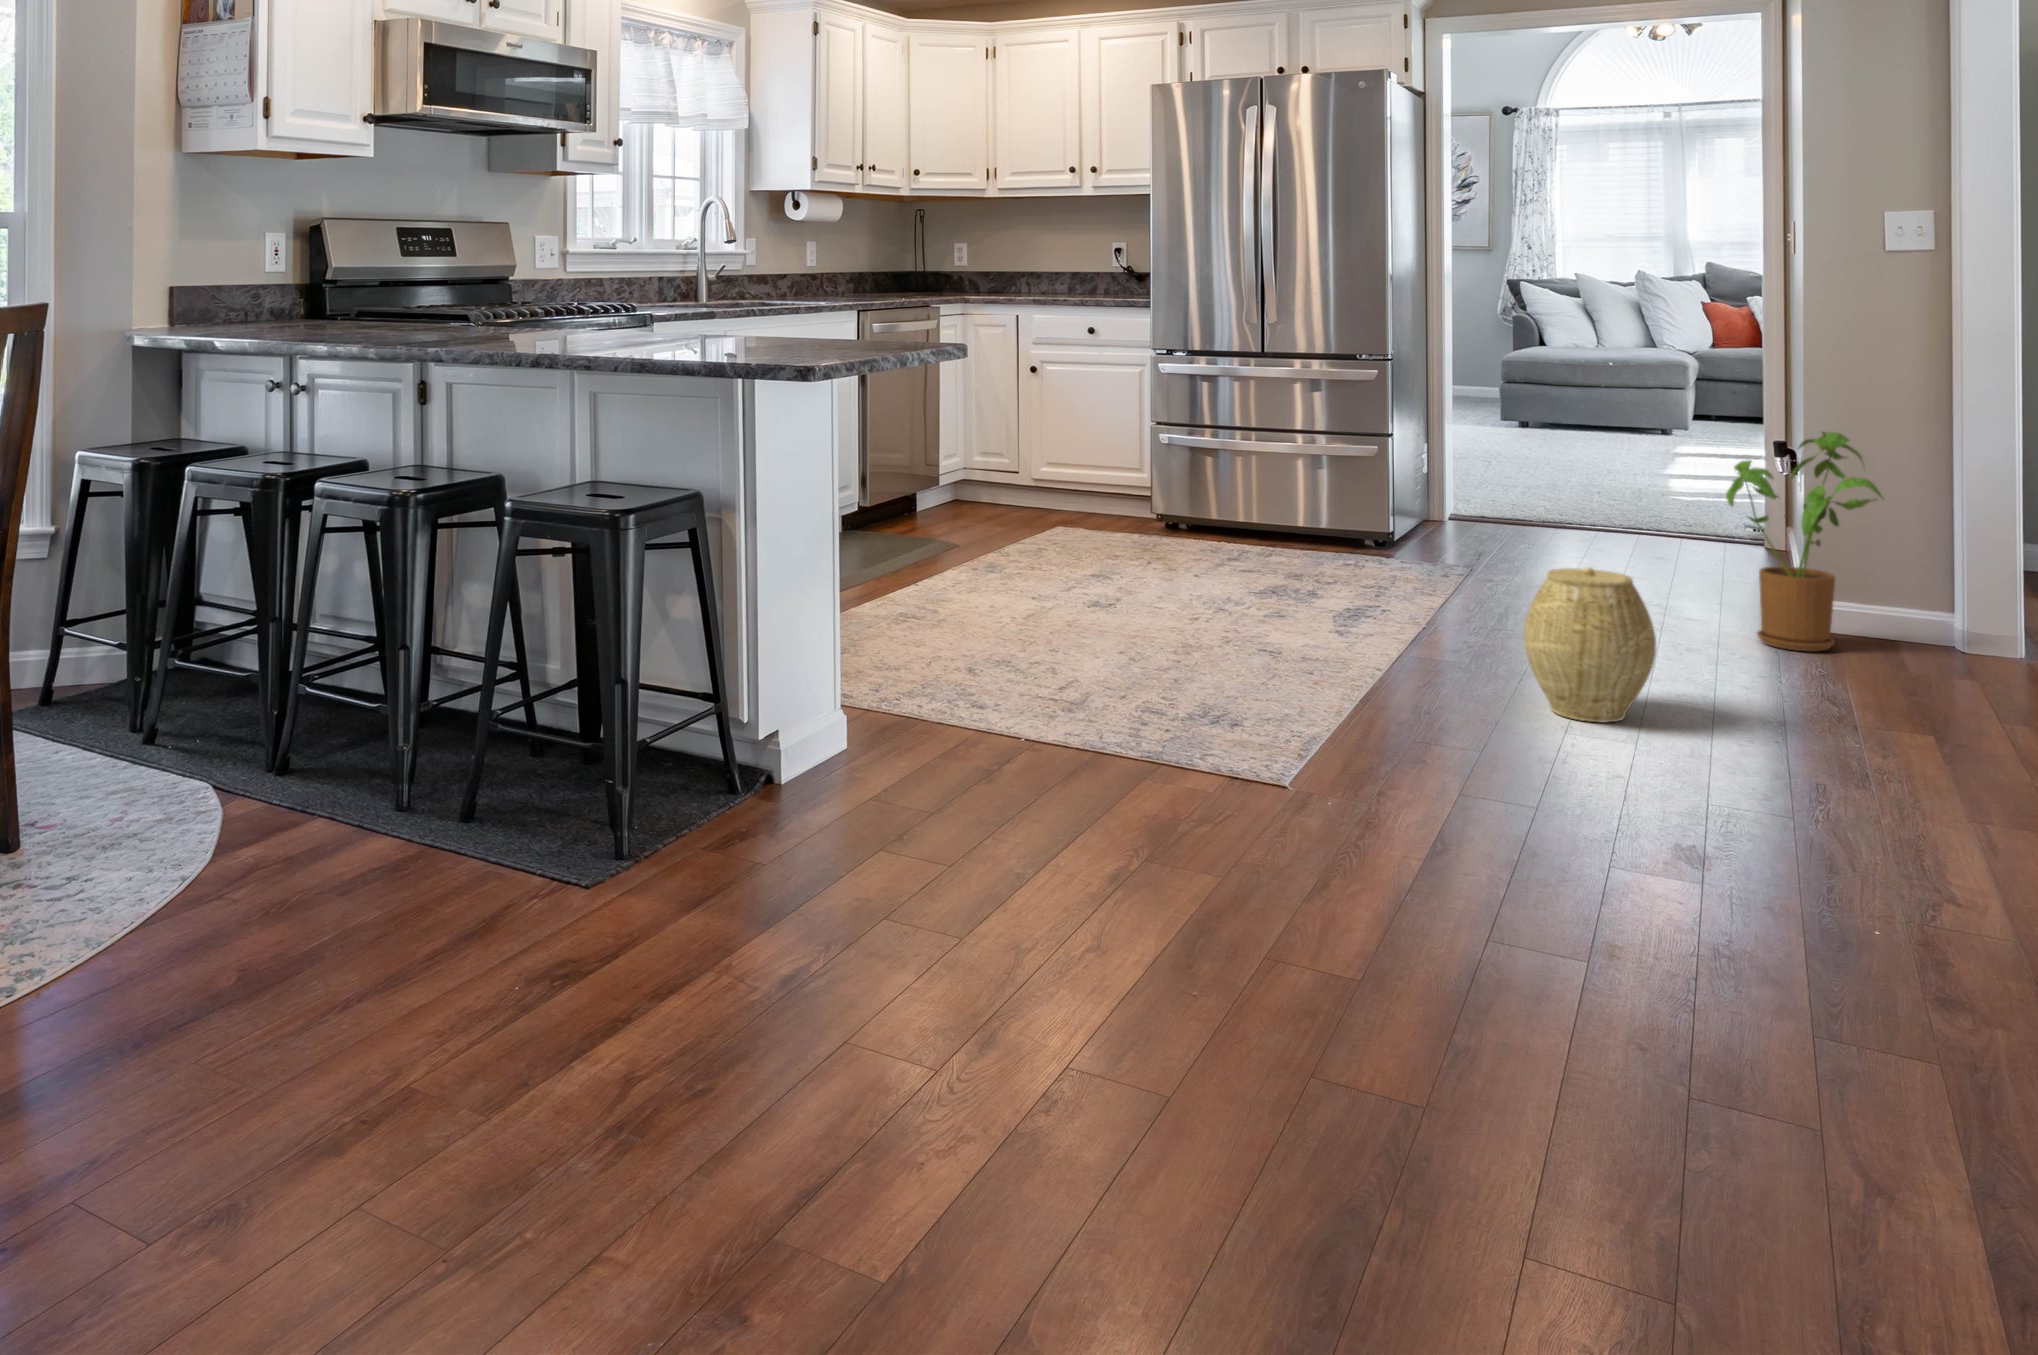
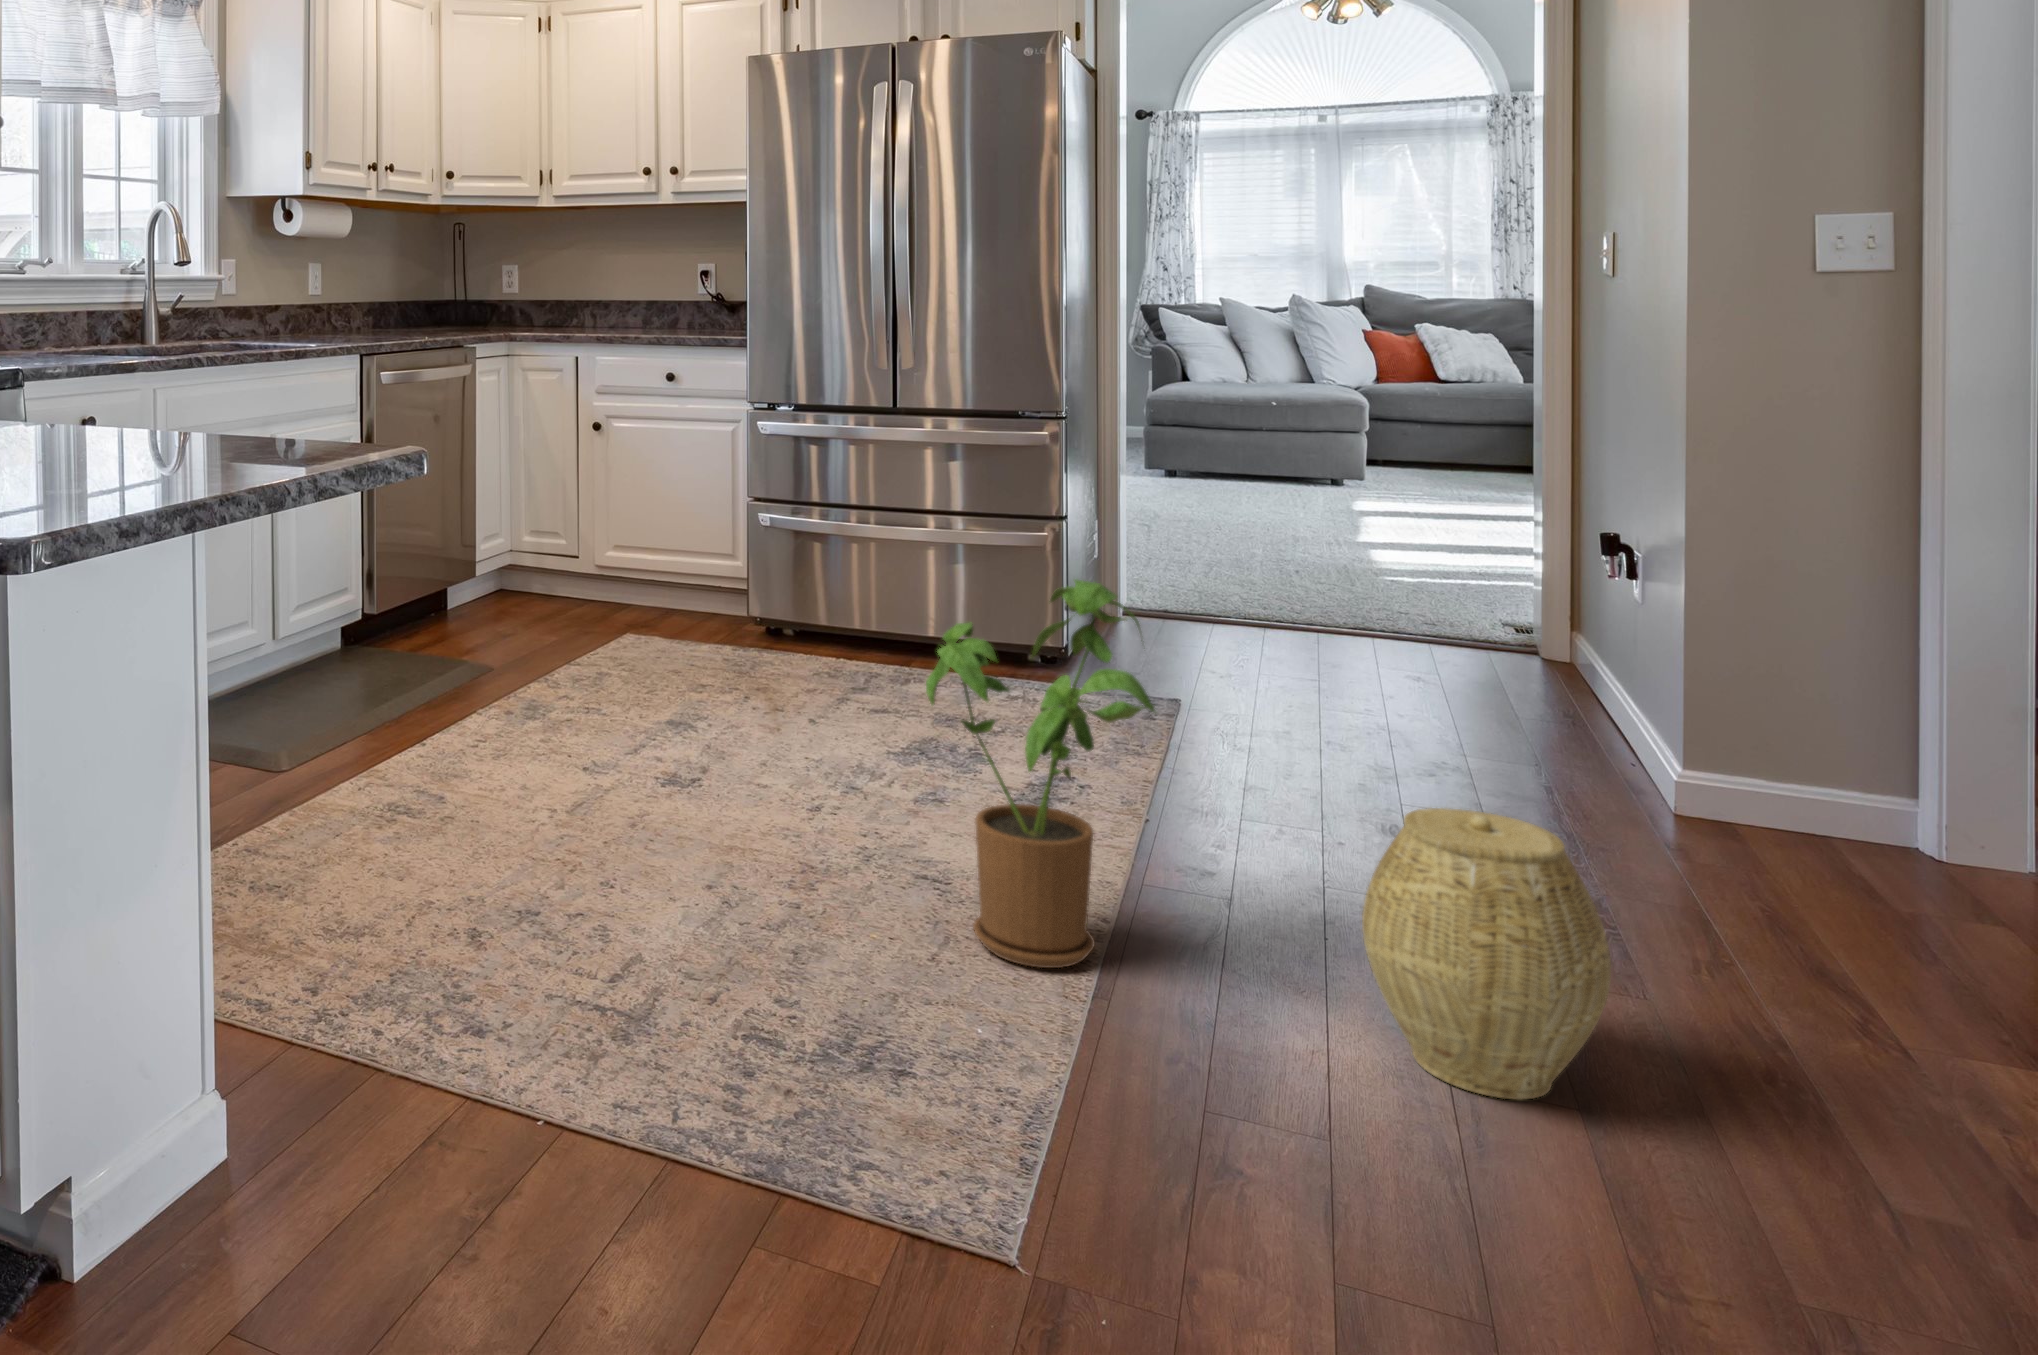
house plant: present [1726,431,1883,652] -> present [926,580,1155,968]

